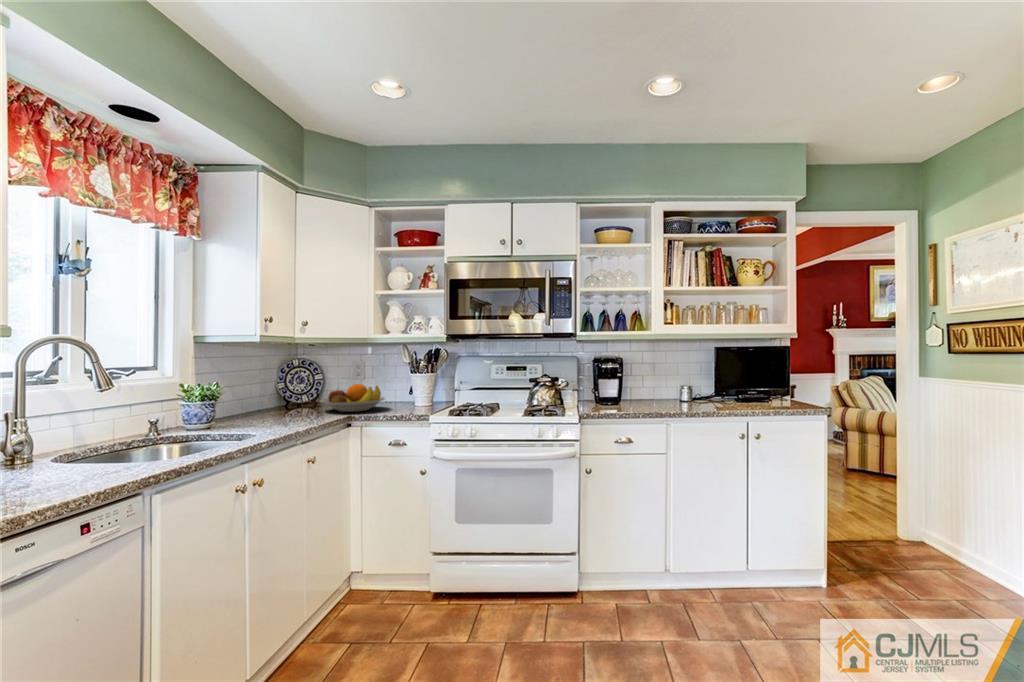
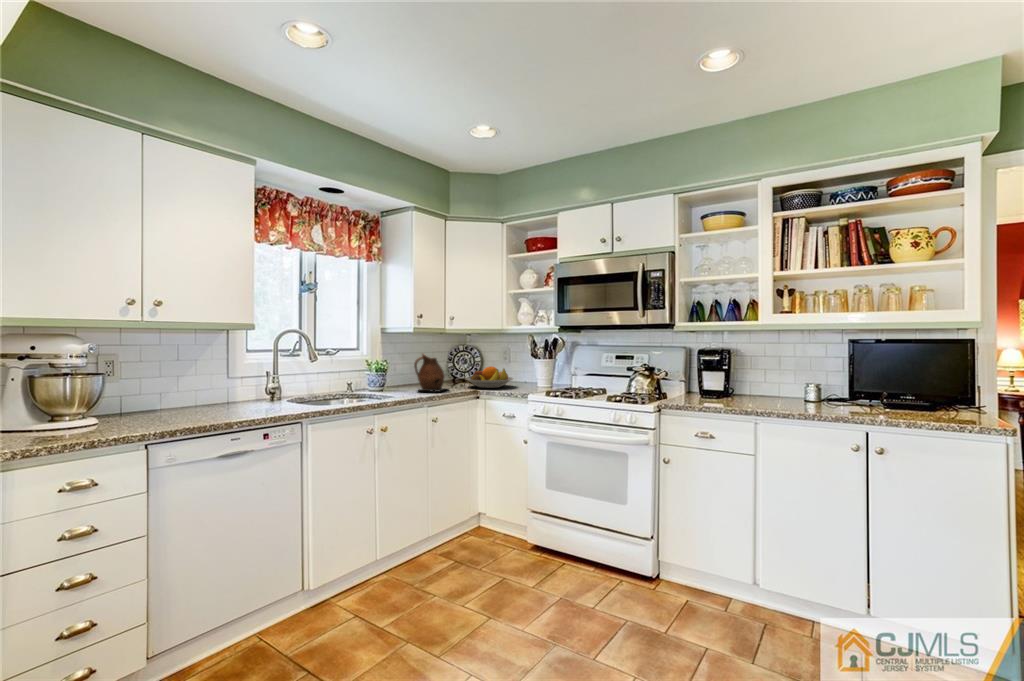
ceramic pitcher: none [263,370,310,423] -> present [414,354,449,392]

